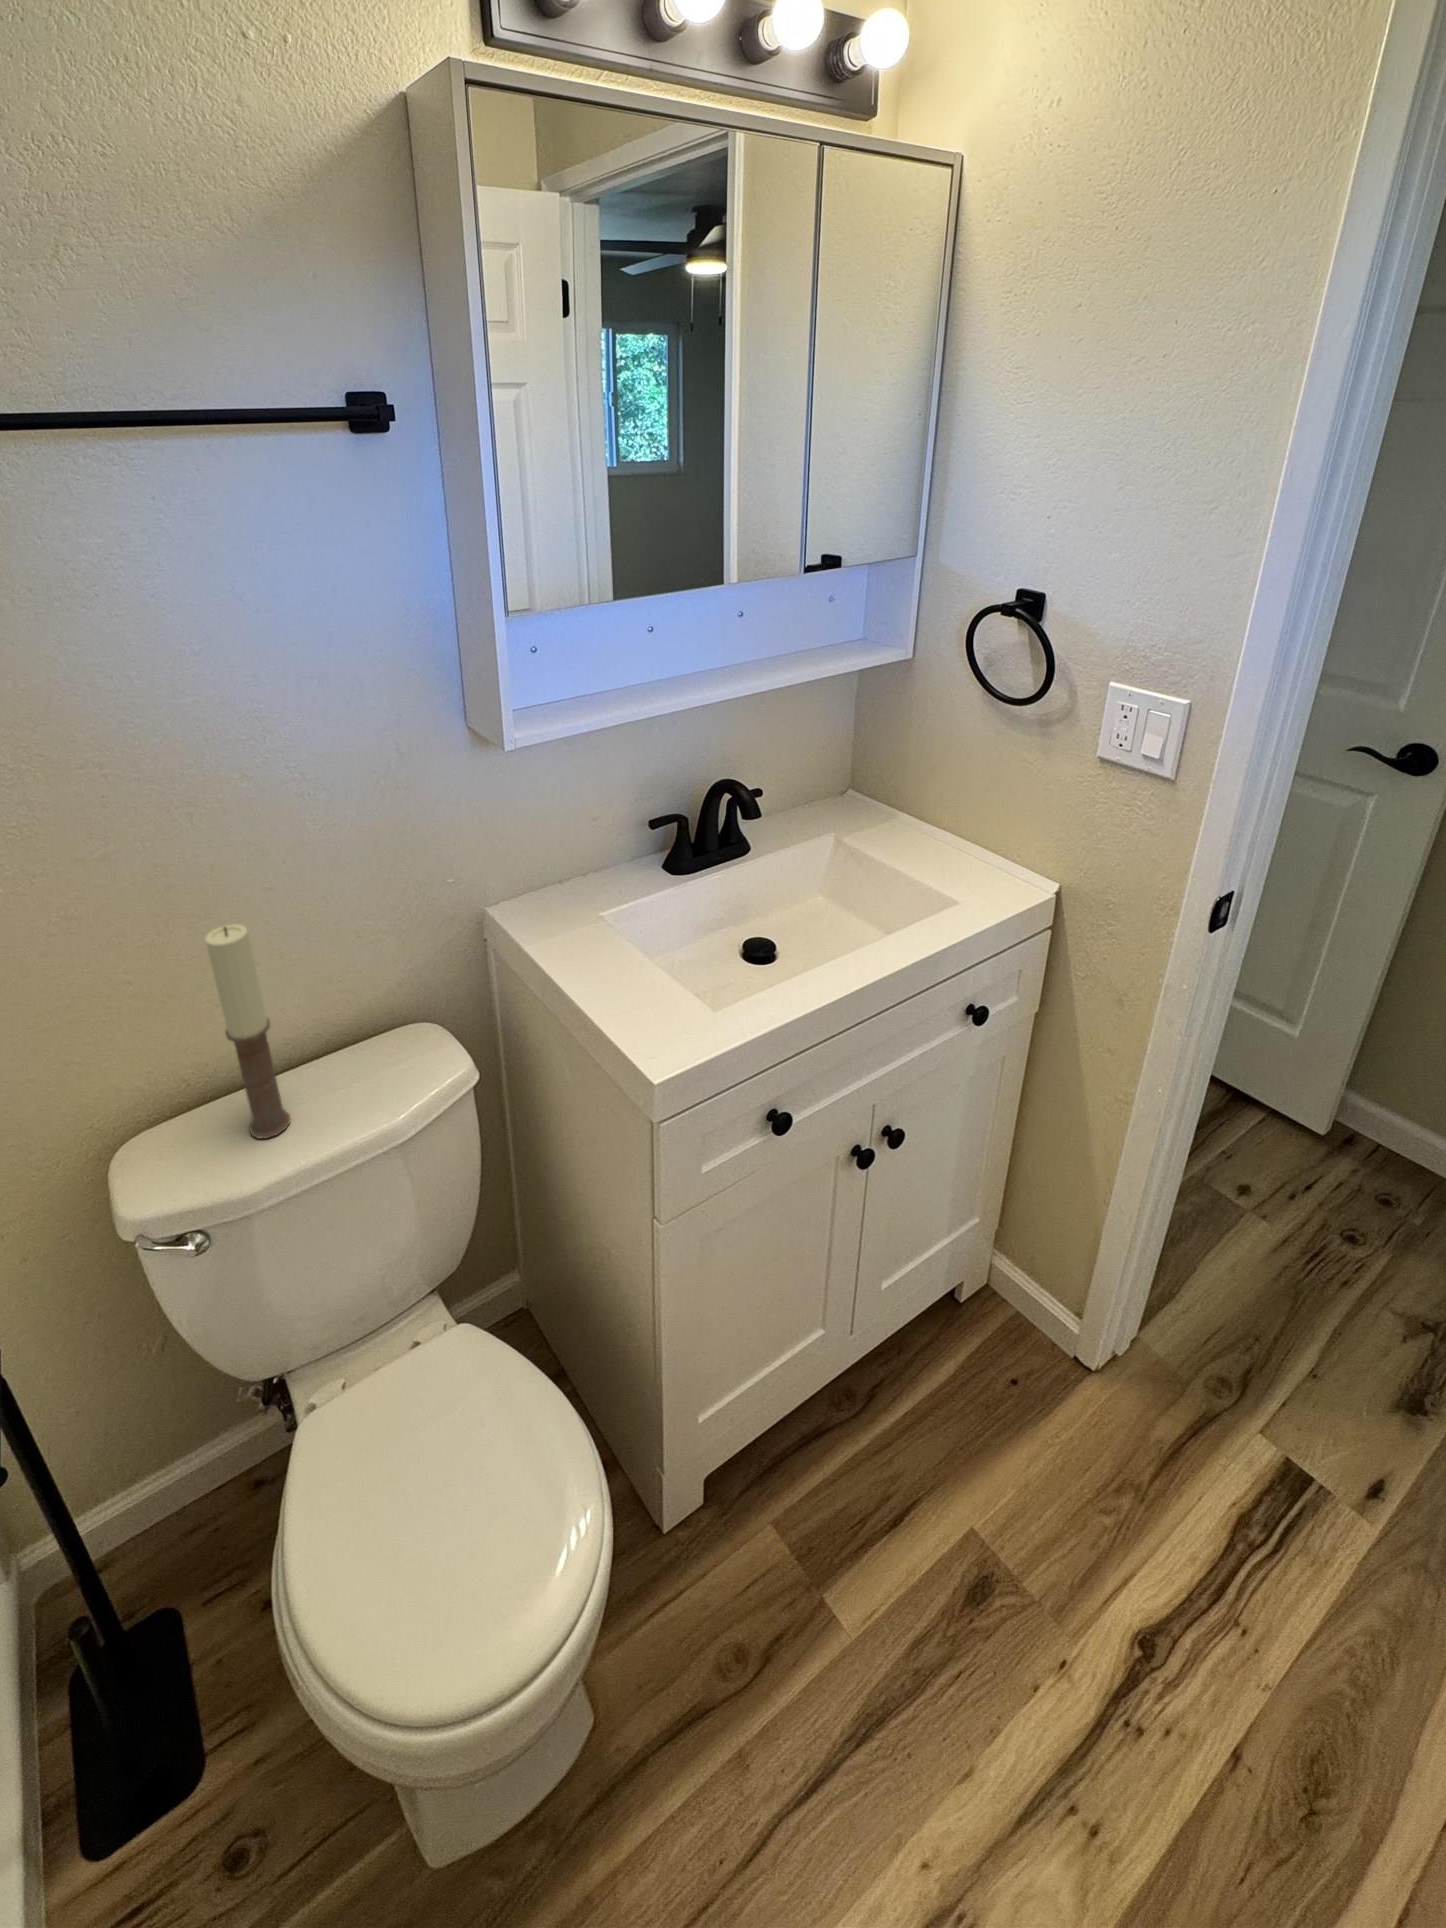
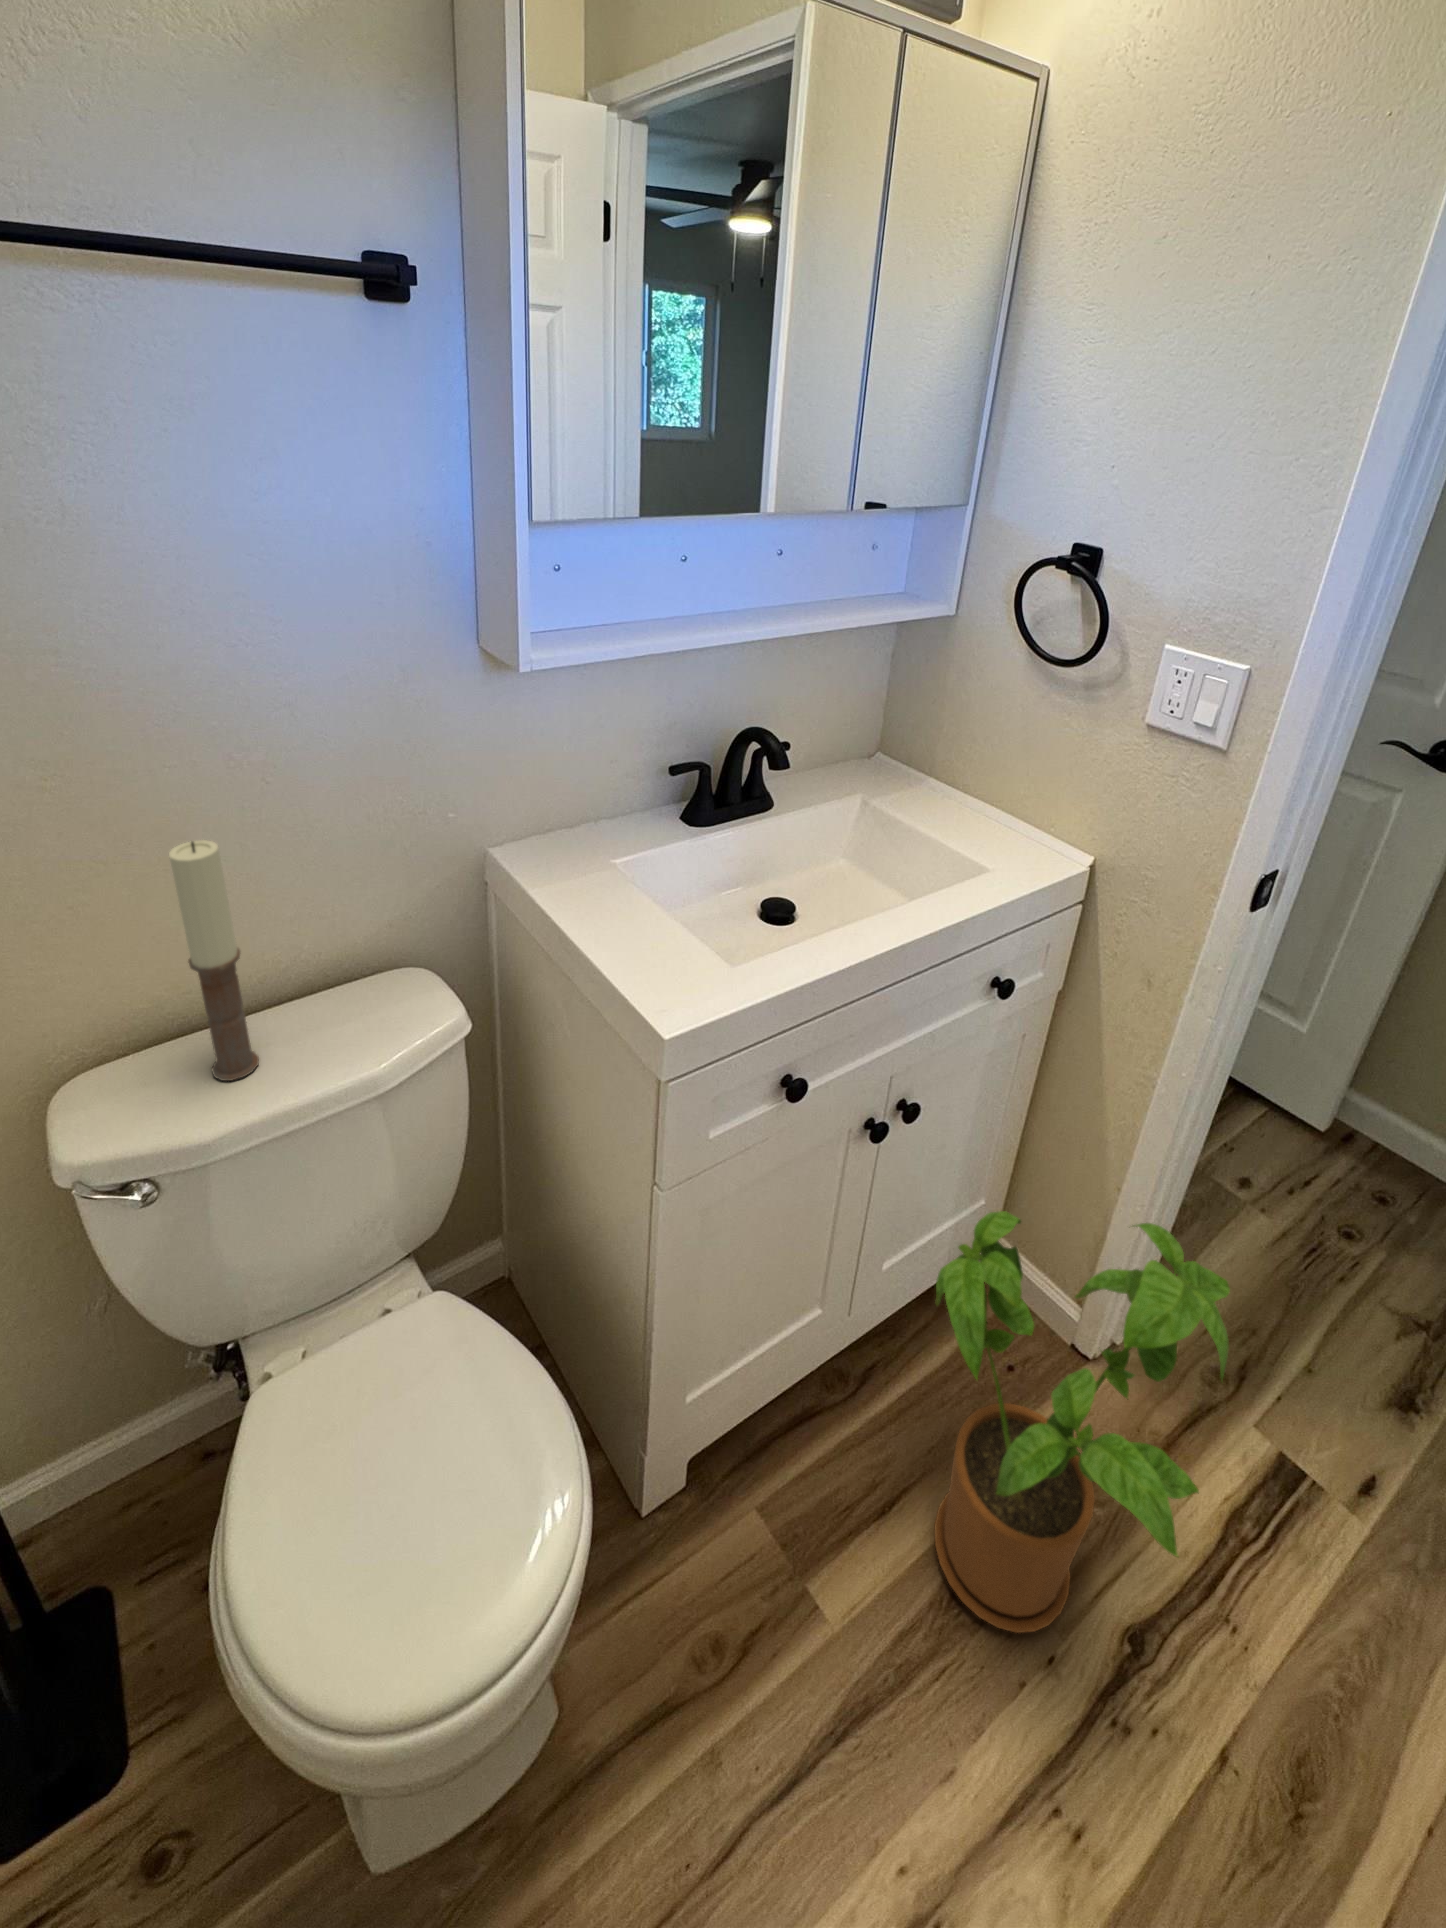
house plant: none [929,1230,1210,1638] -> present [935,1211,1230,1633]

